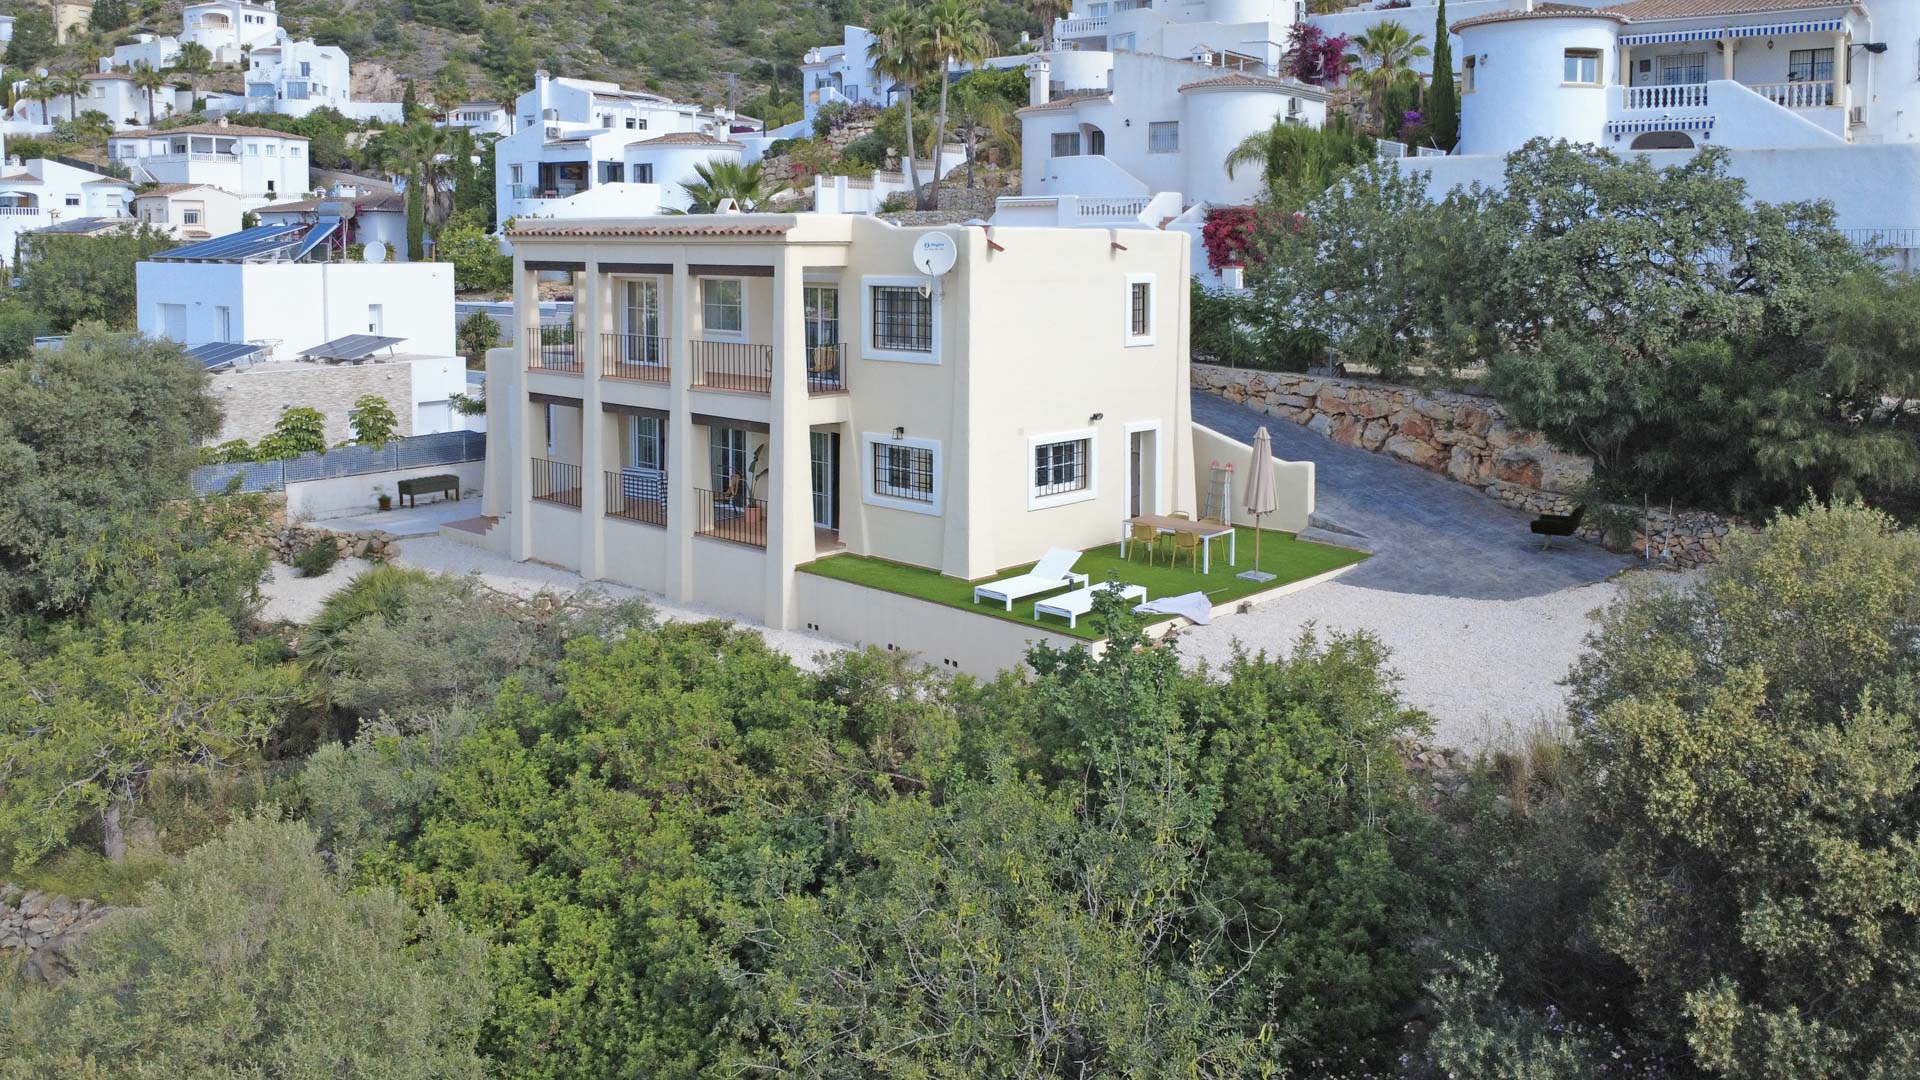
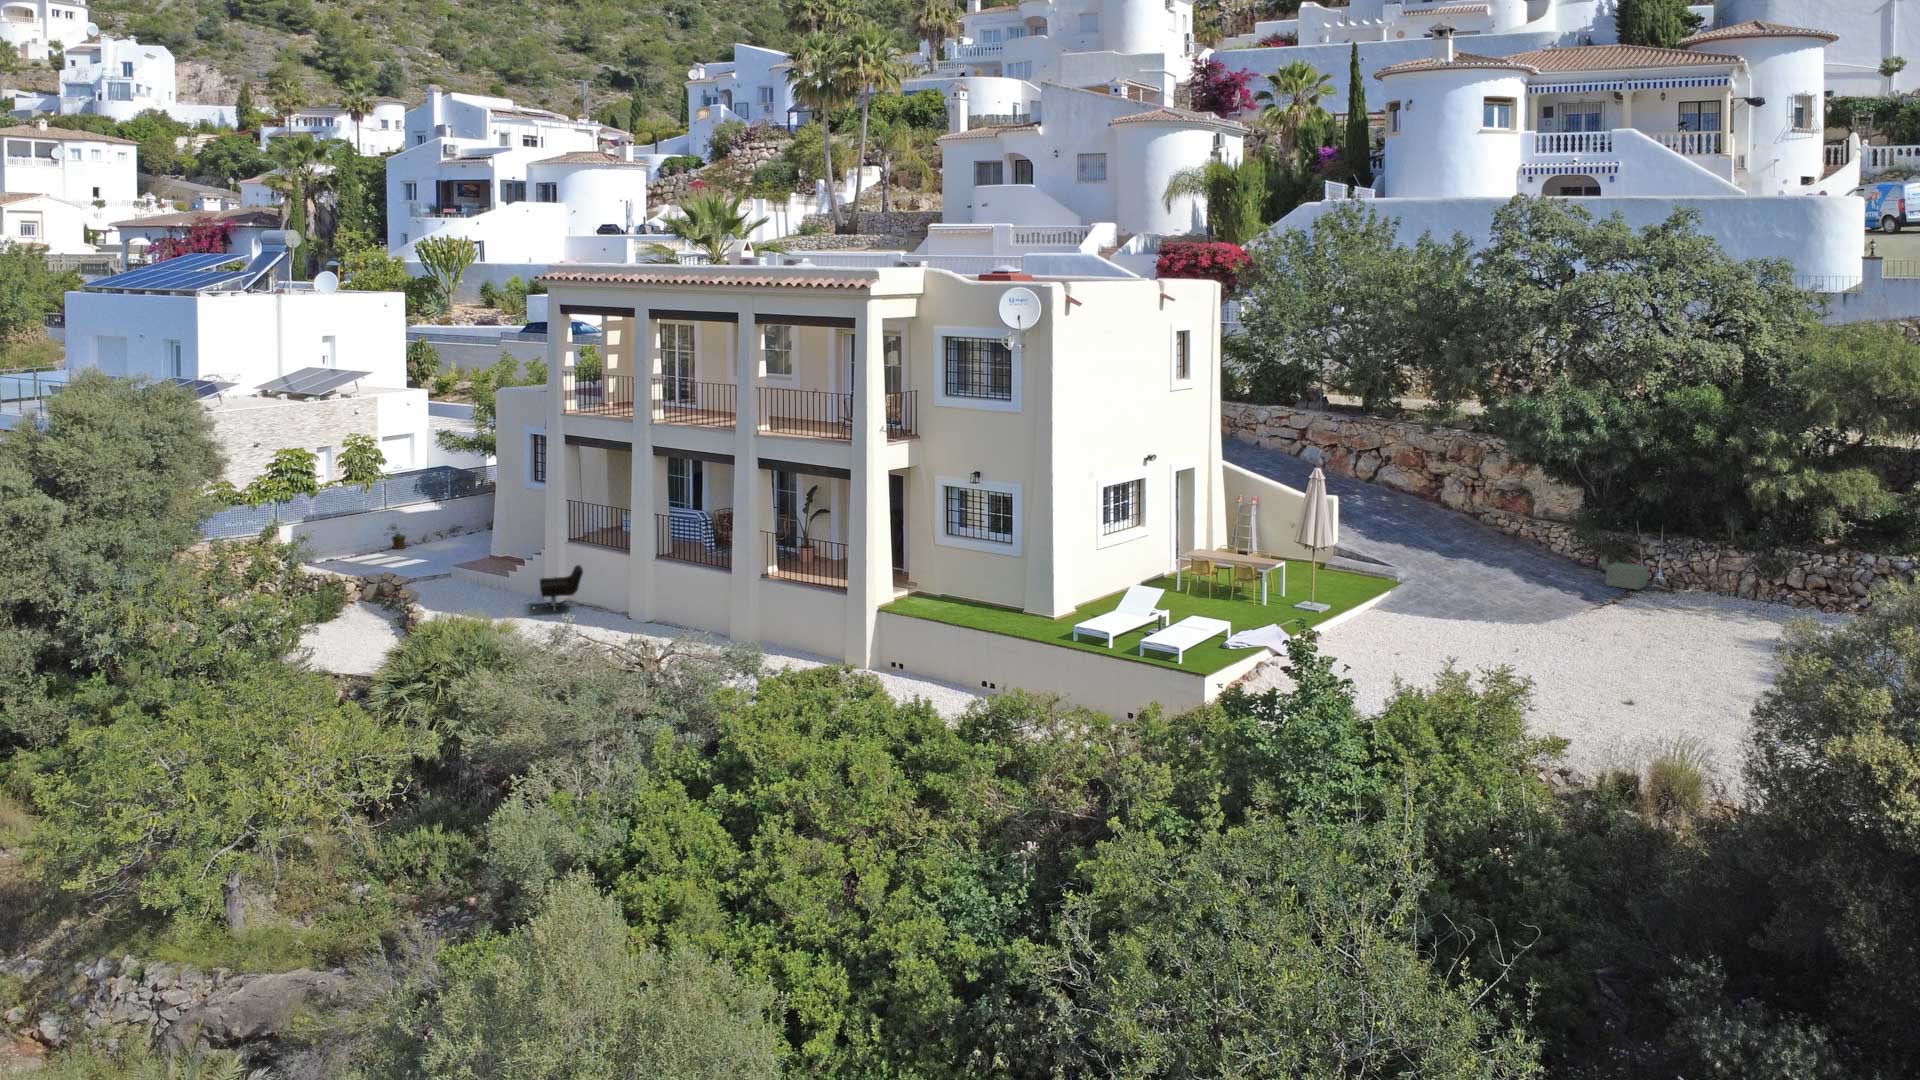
bench: present [397,474,459,508] -> none [409,512,469,546]
lounge chair: present [1530,504,1587,550] -> present [540,565,583,610]
storage box: none [1600,537,1650,567] -> present [1605,562,1648,590]

